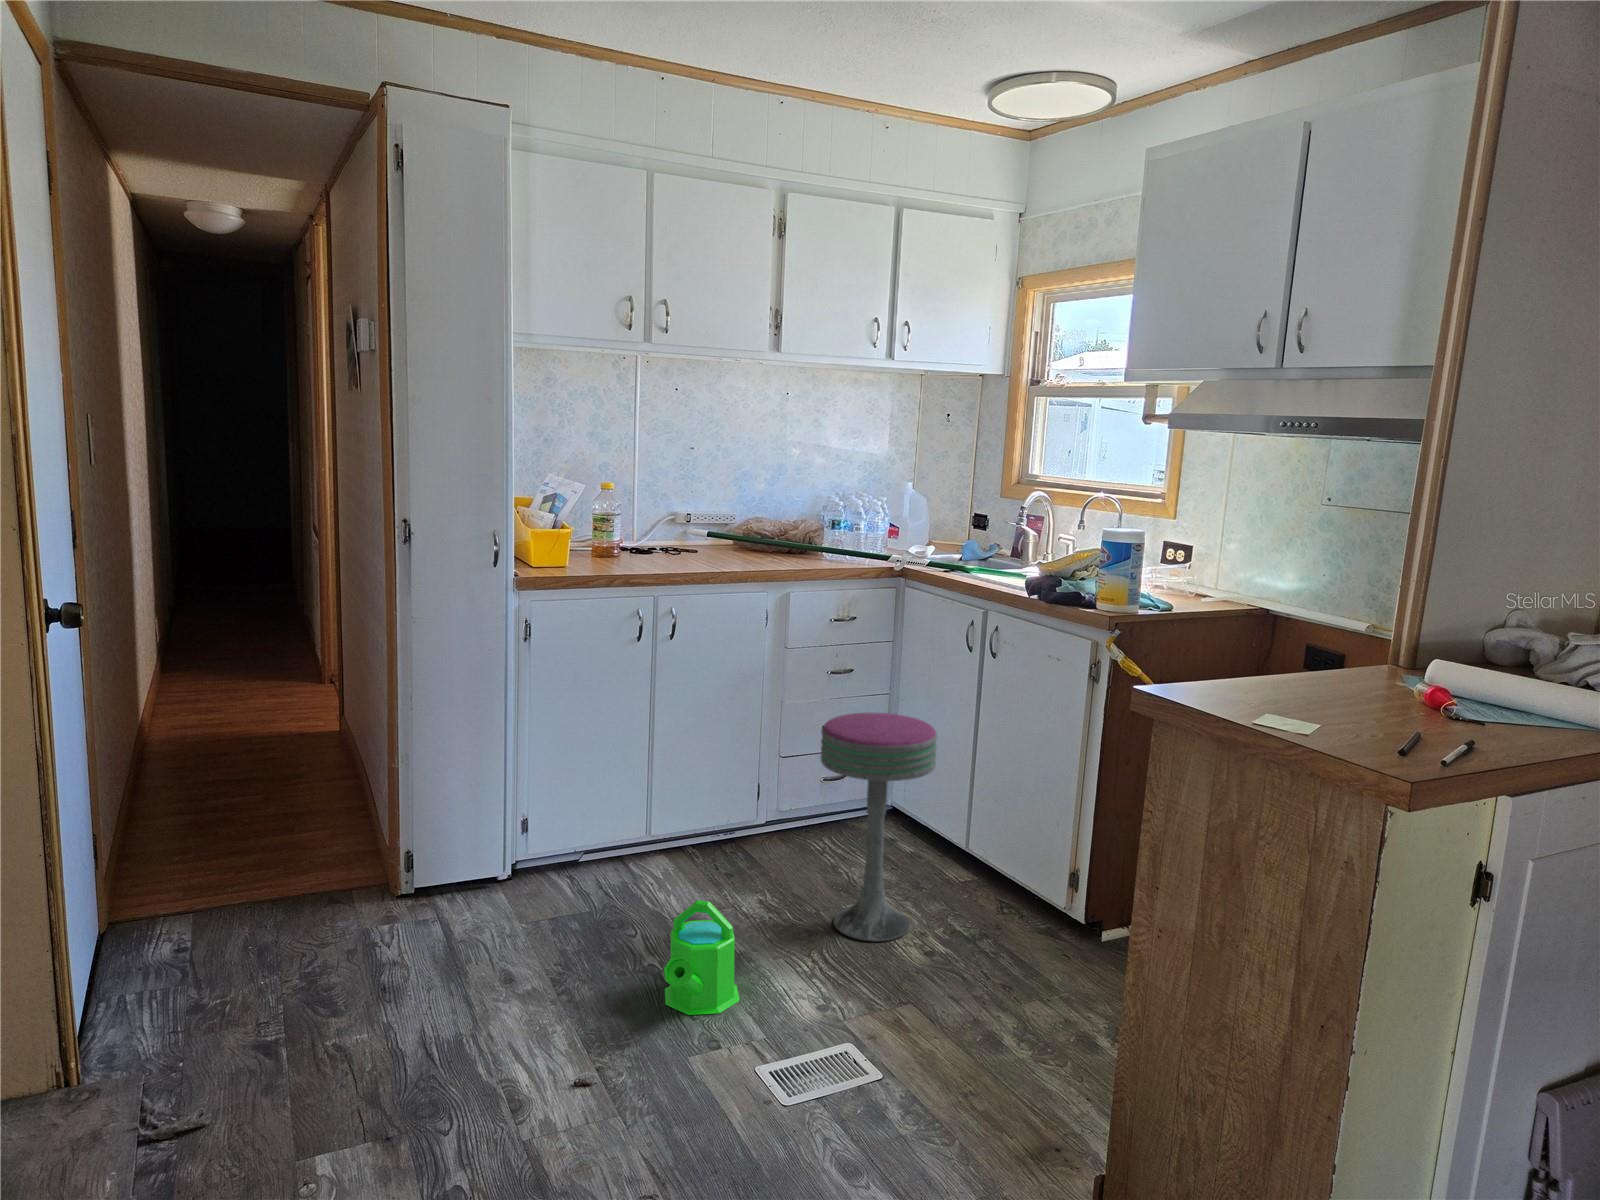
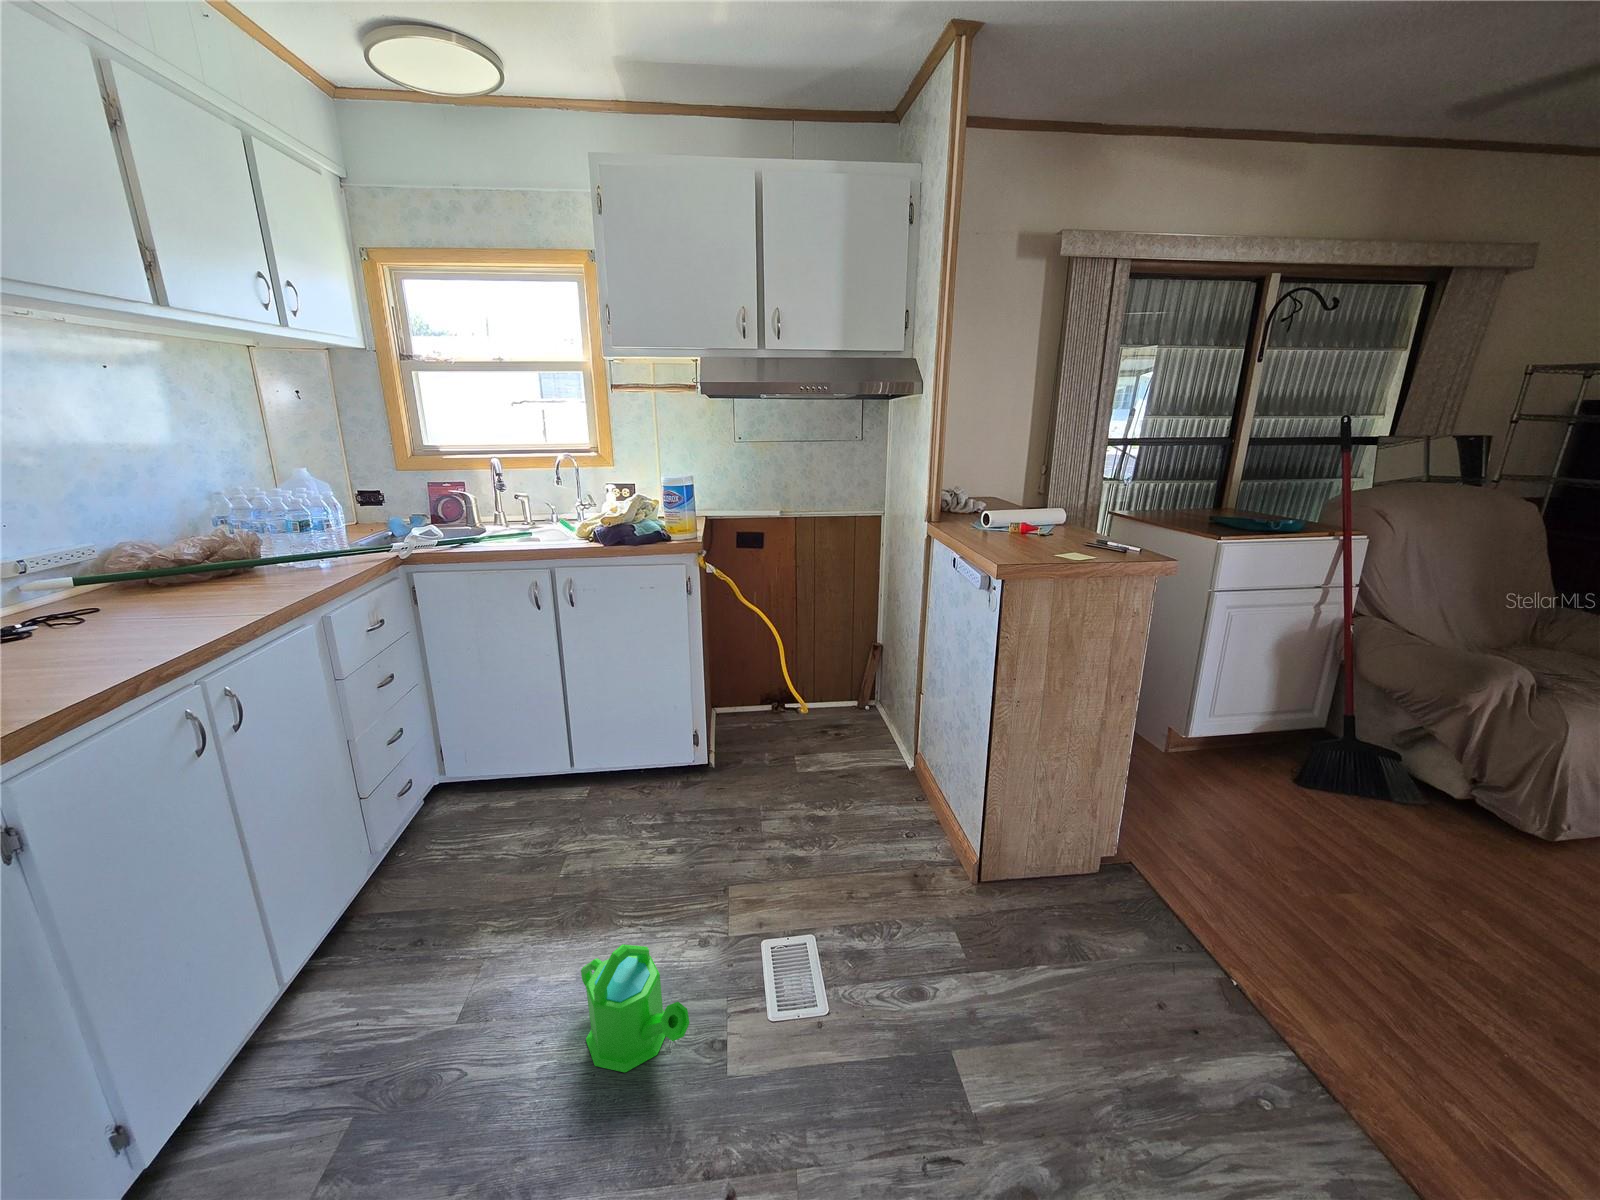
bar stool: present [821,713,937,941] -> none [532,684,647,892]

